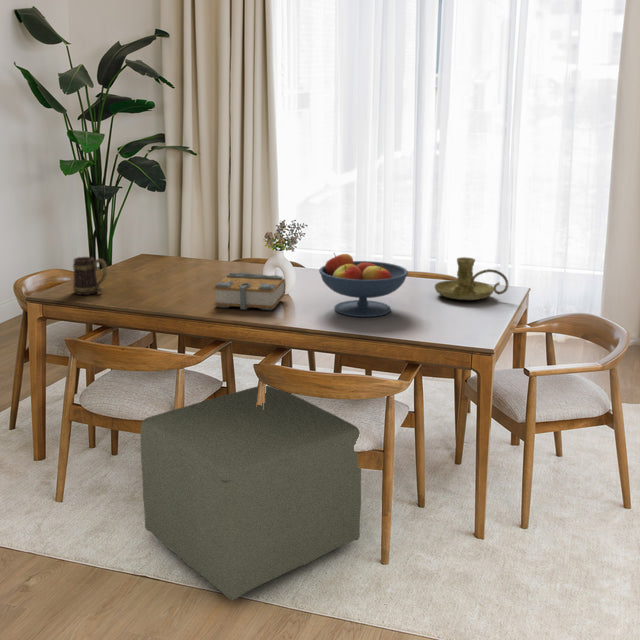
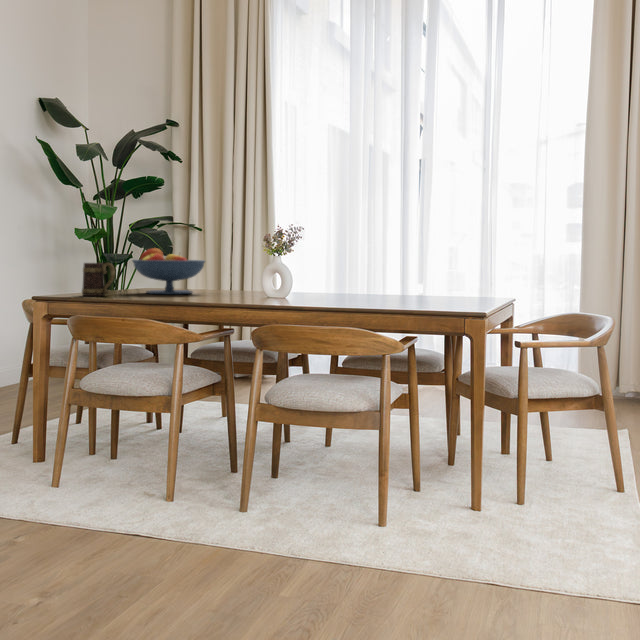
fruit bowl: present [319,254,408,317] -> present [133,248,205,294]
candle holder: present [435,257,508,300] -> none [424,264,493,302]
book: present [213,273,286,310] -> none [215,274,283,301]
ottoman: present [140,386,361,601] -> none [140,369,357,547]

